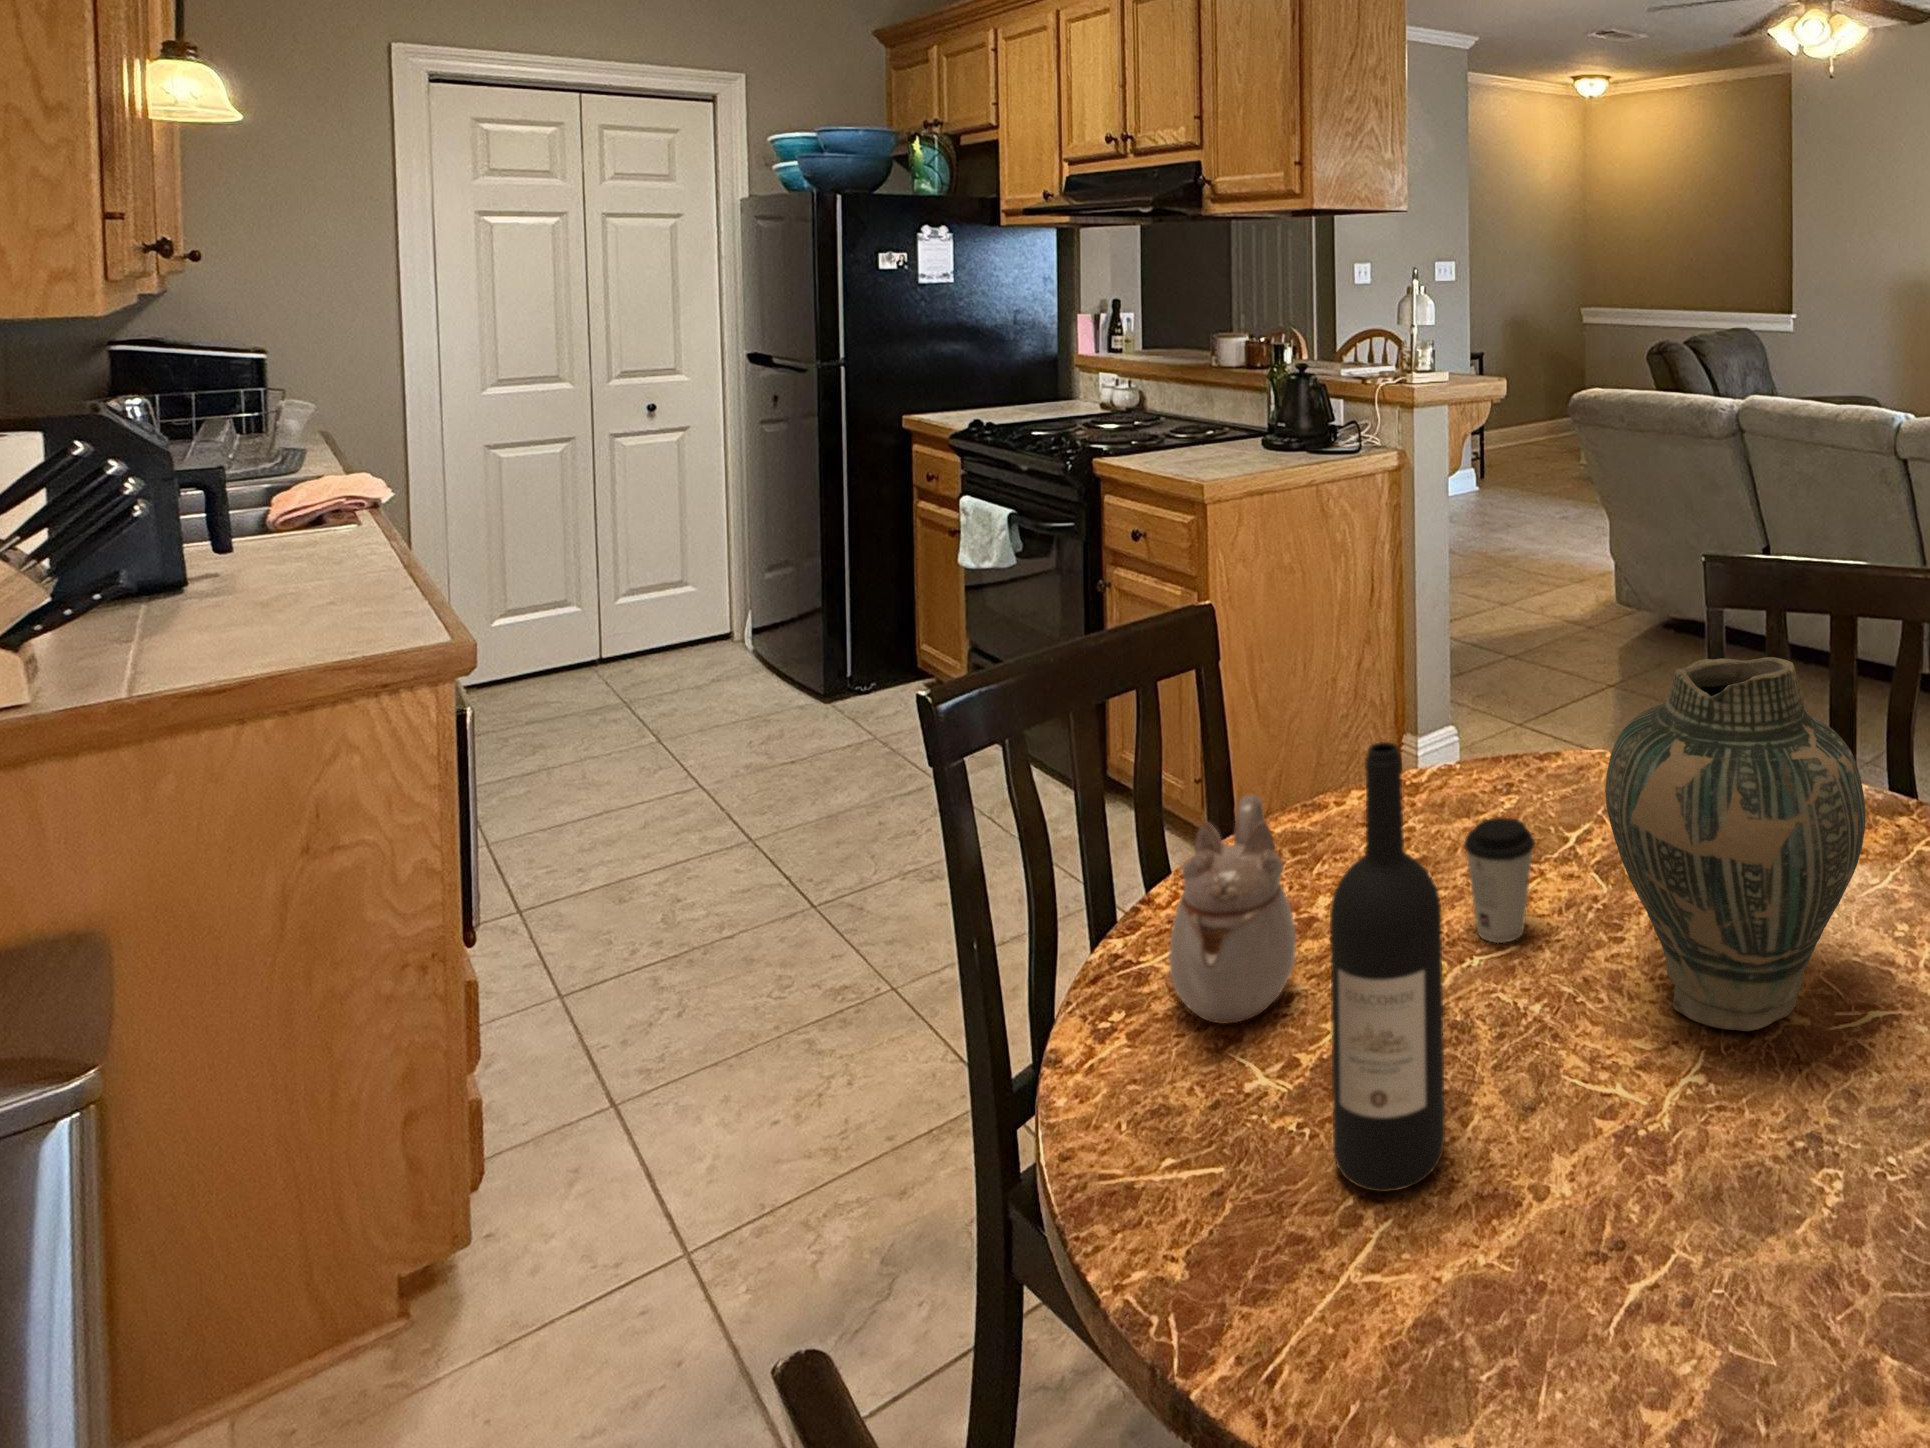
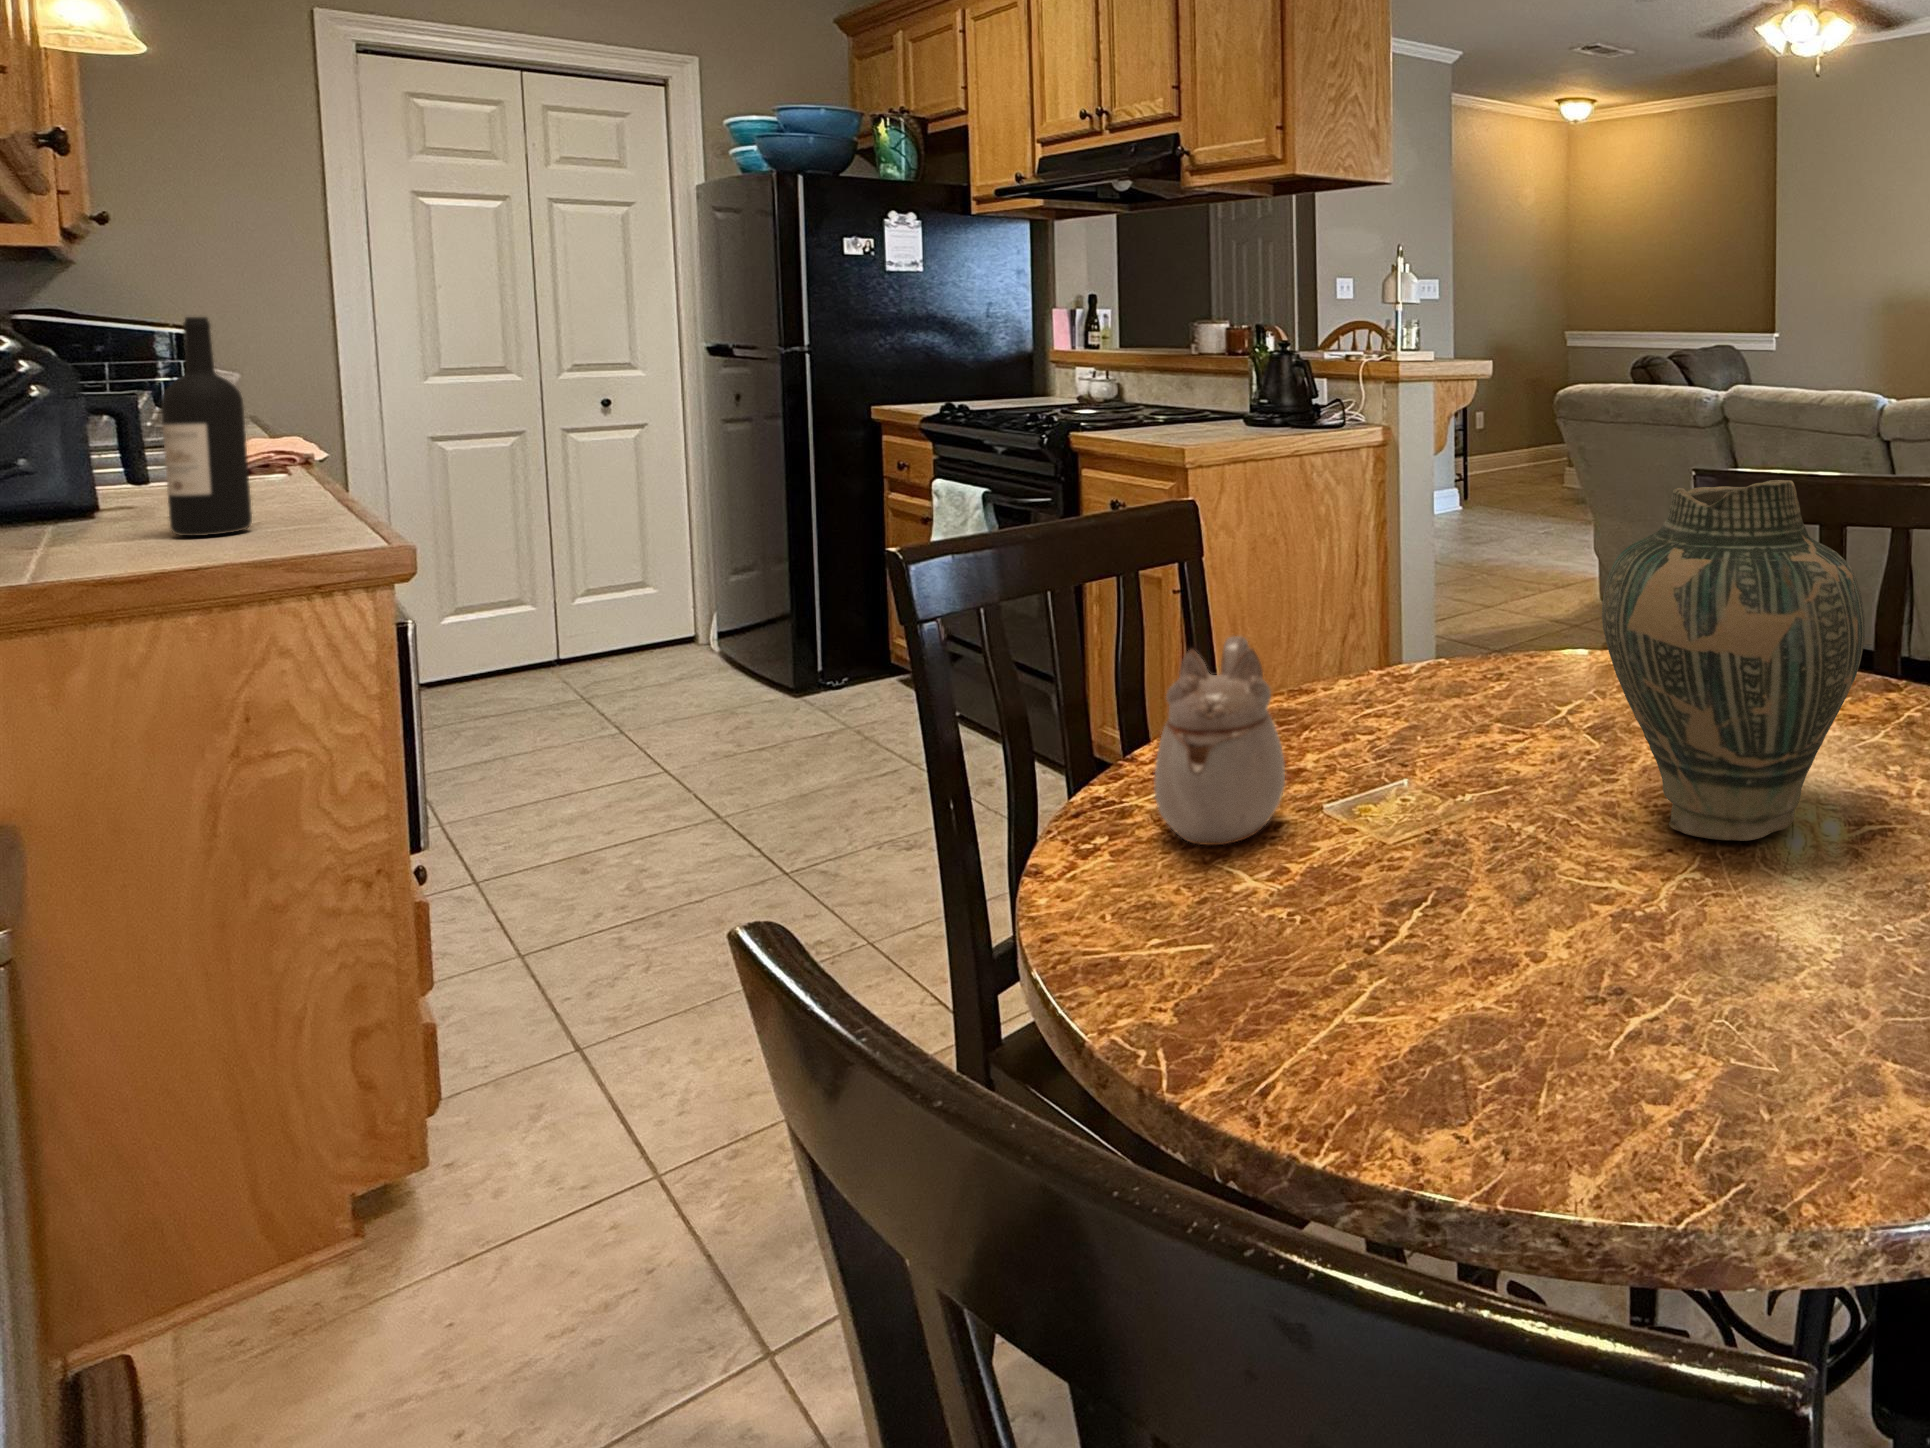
wine bottle: present [1330,742,1445,1192] -> present [161,317,252,536]
coffee cup: present [1464,817,1535,943] -> none [1456,667,1530,786]

